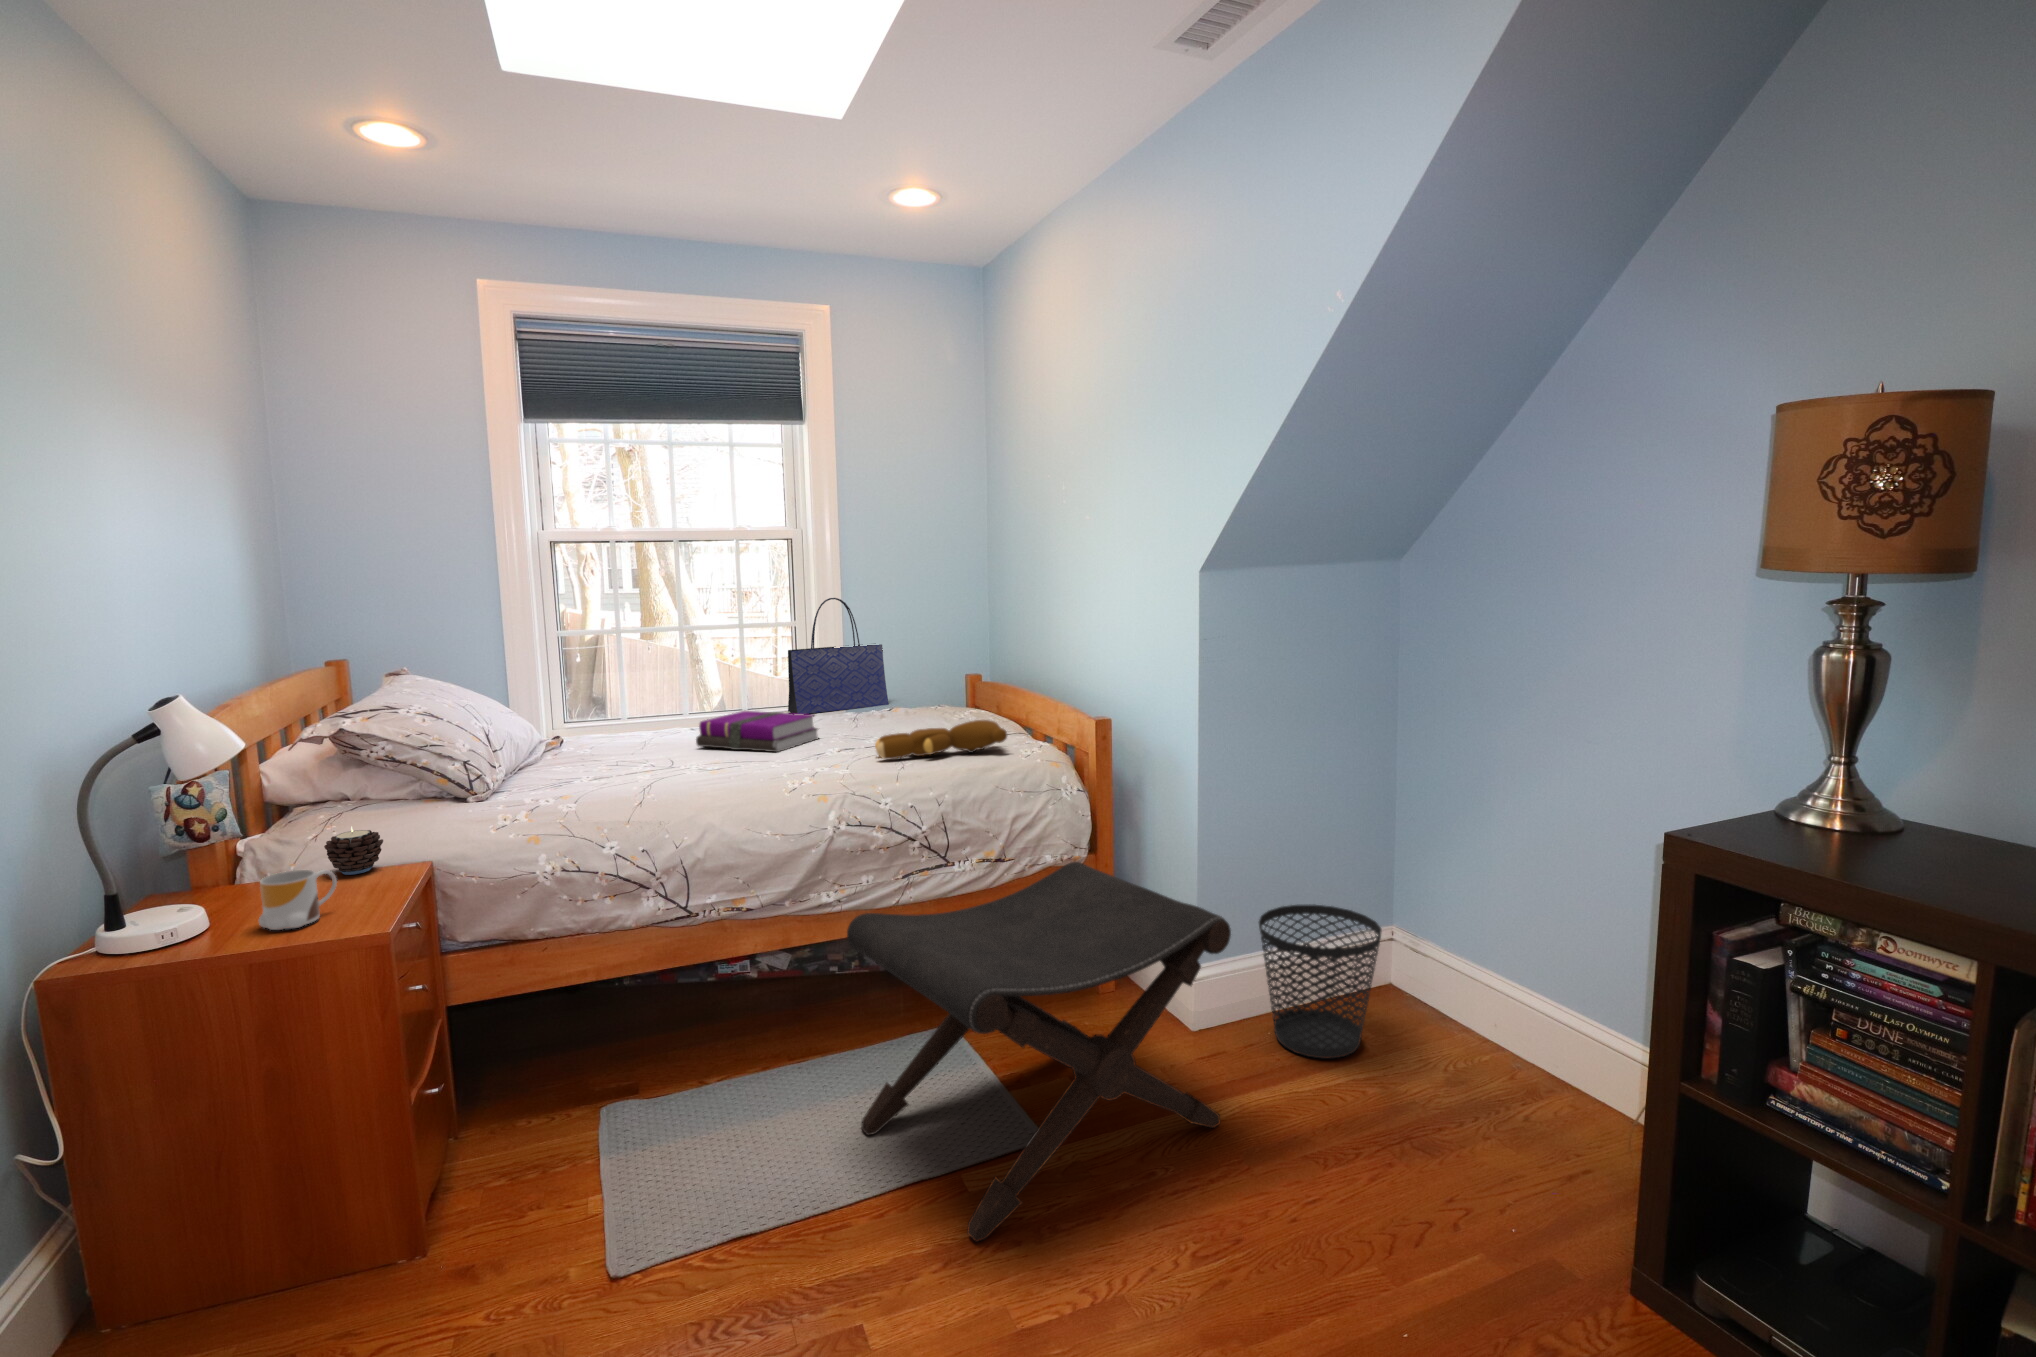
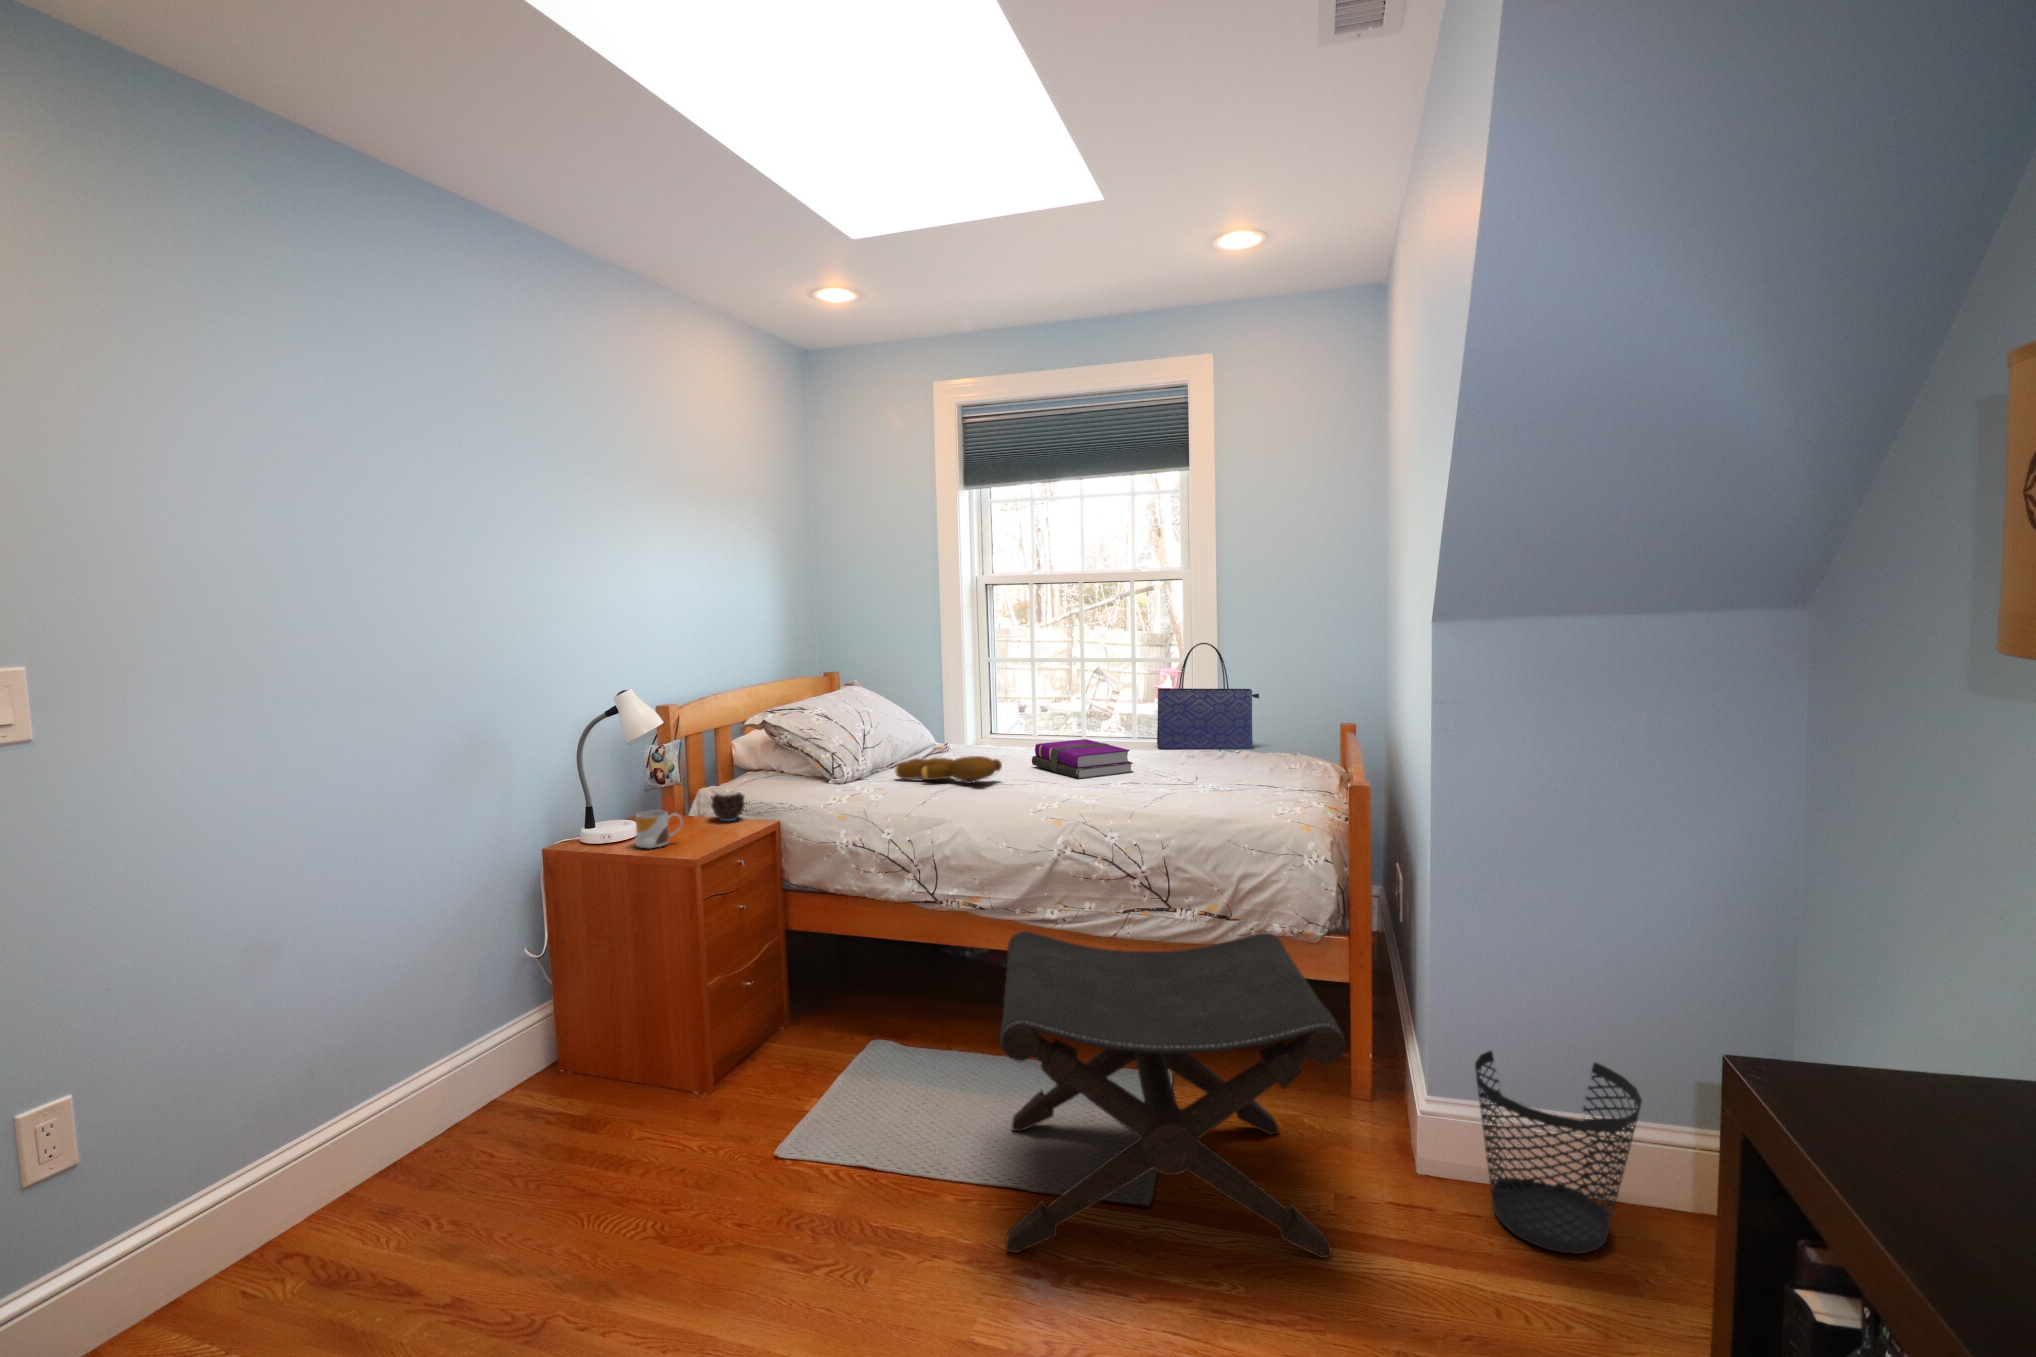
teddy bear: present [875,720,1007,759] -> present [895,756,1002,784]

